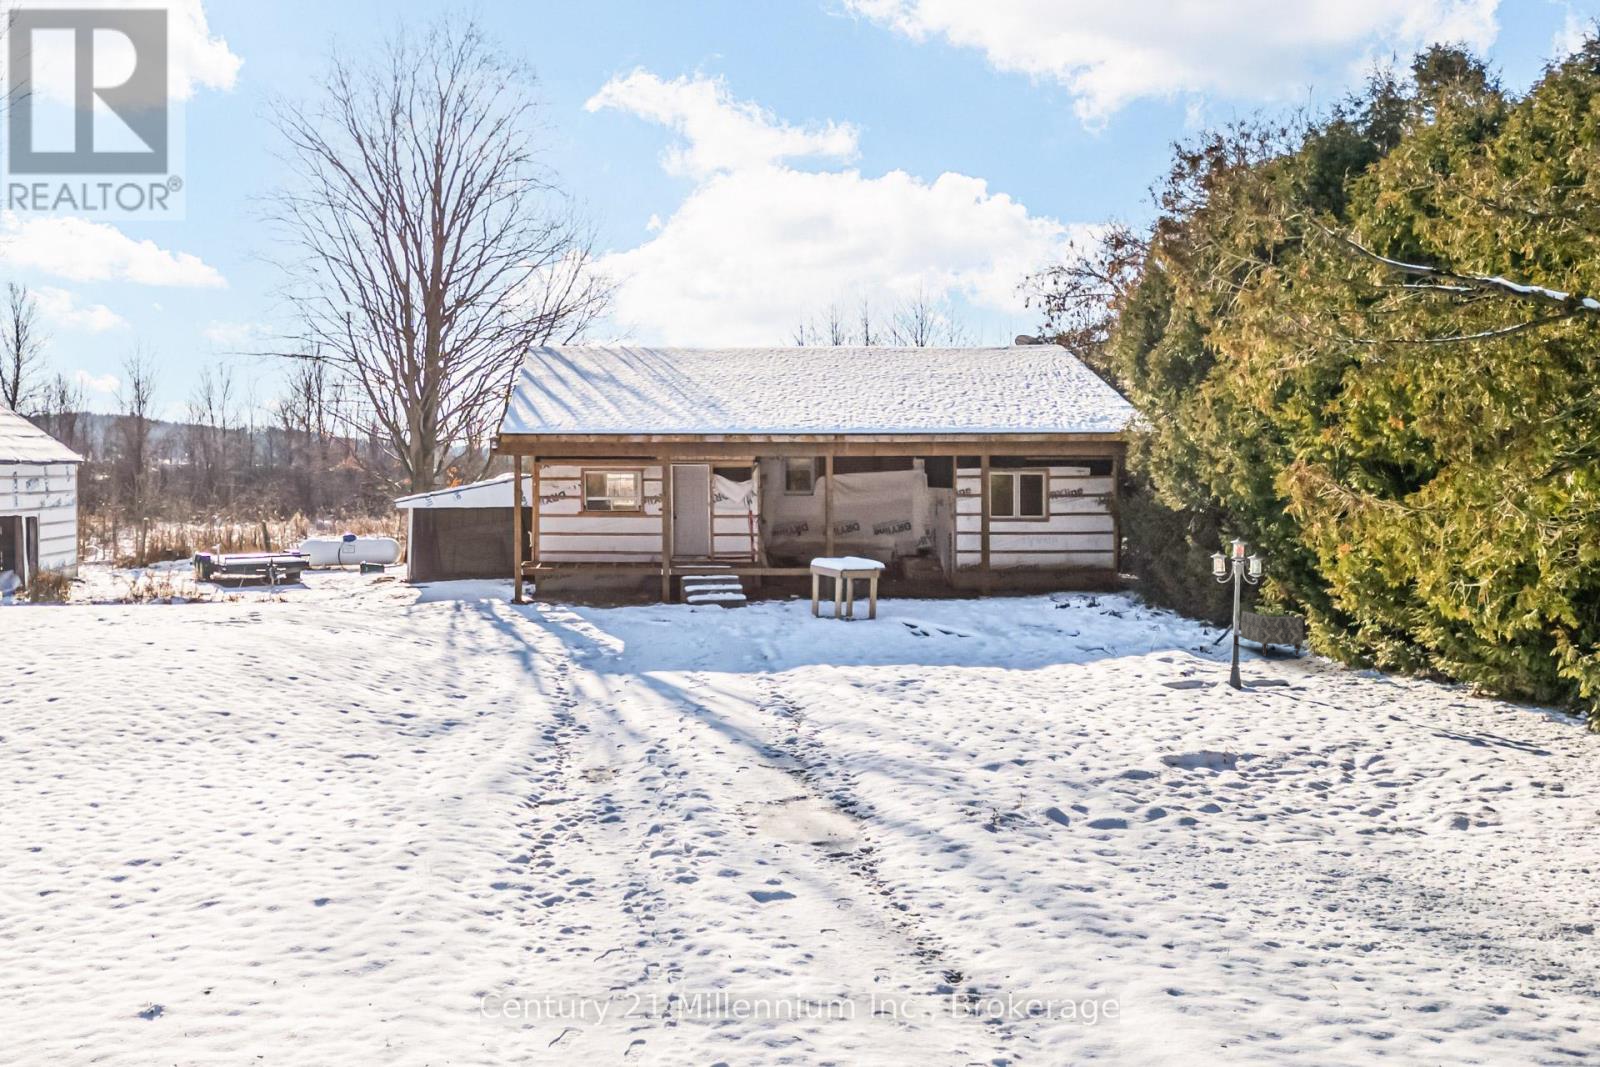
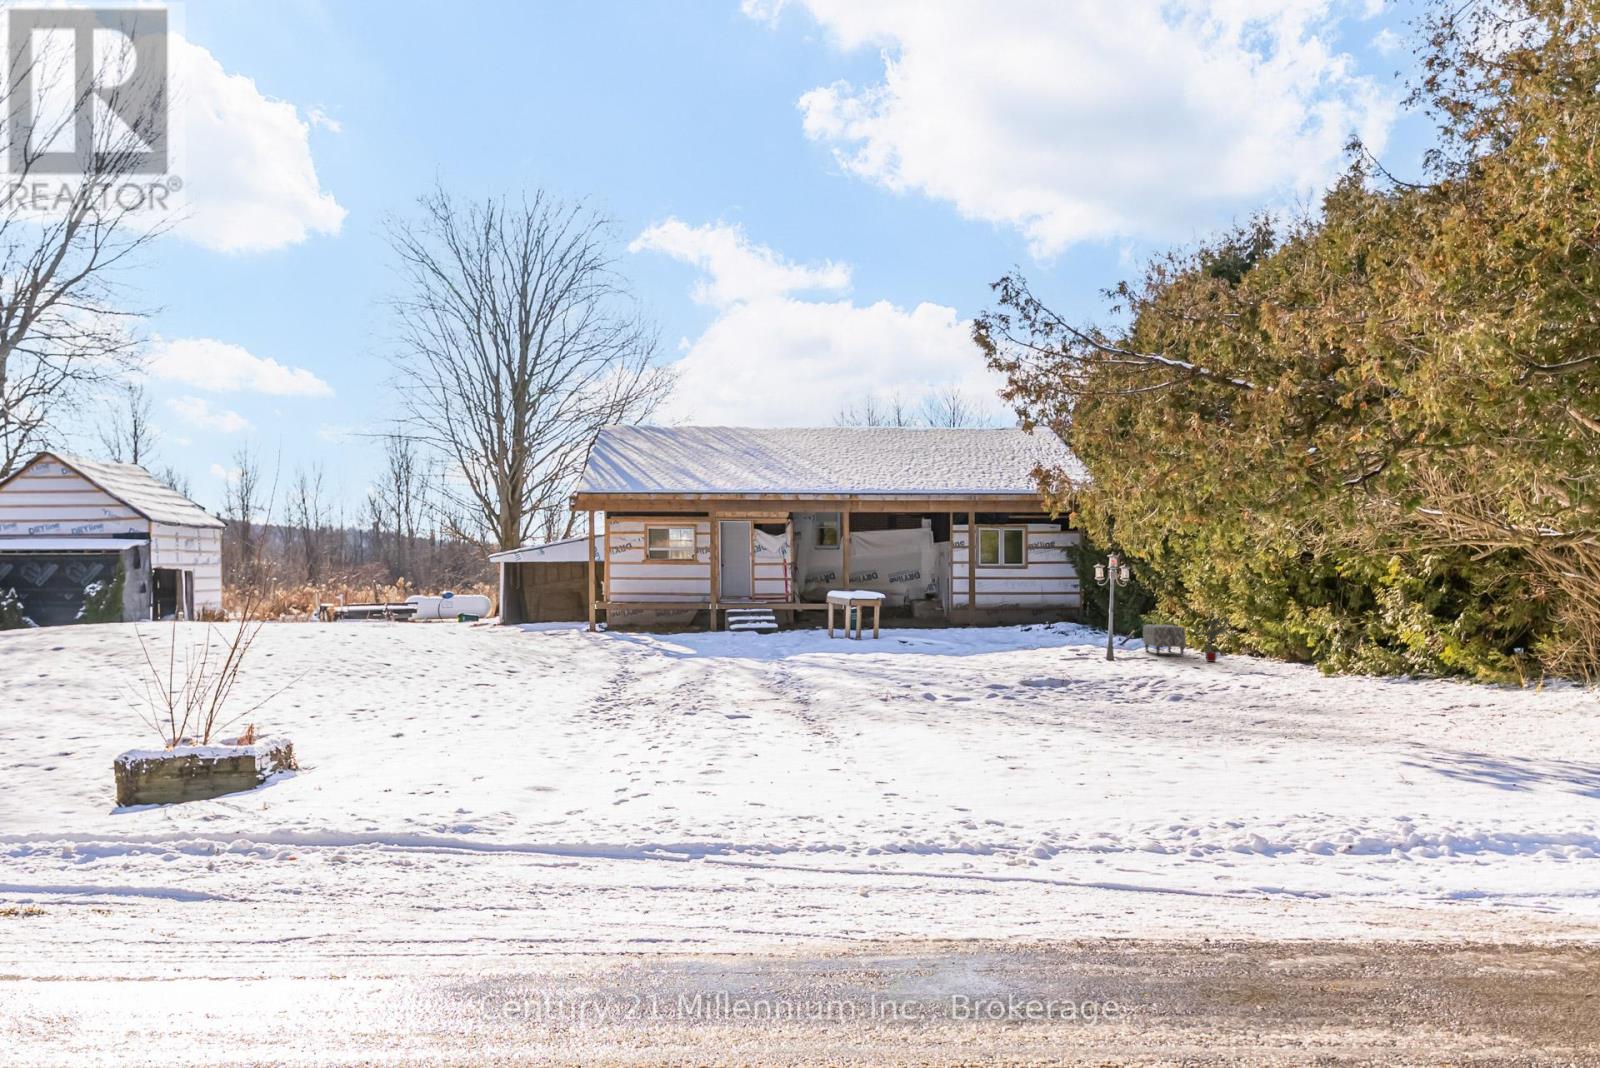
potted tree: none [1322,600,1383,670] -> present [1195,611,1229,662]

